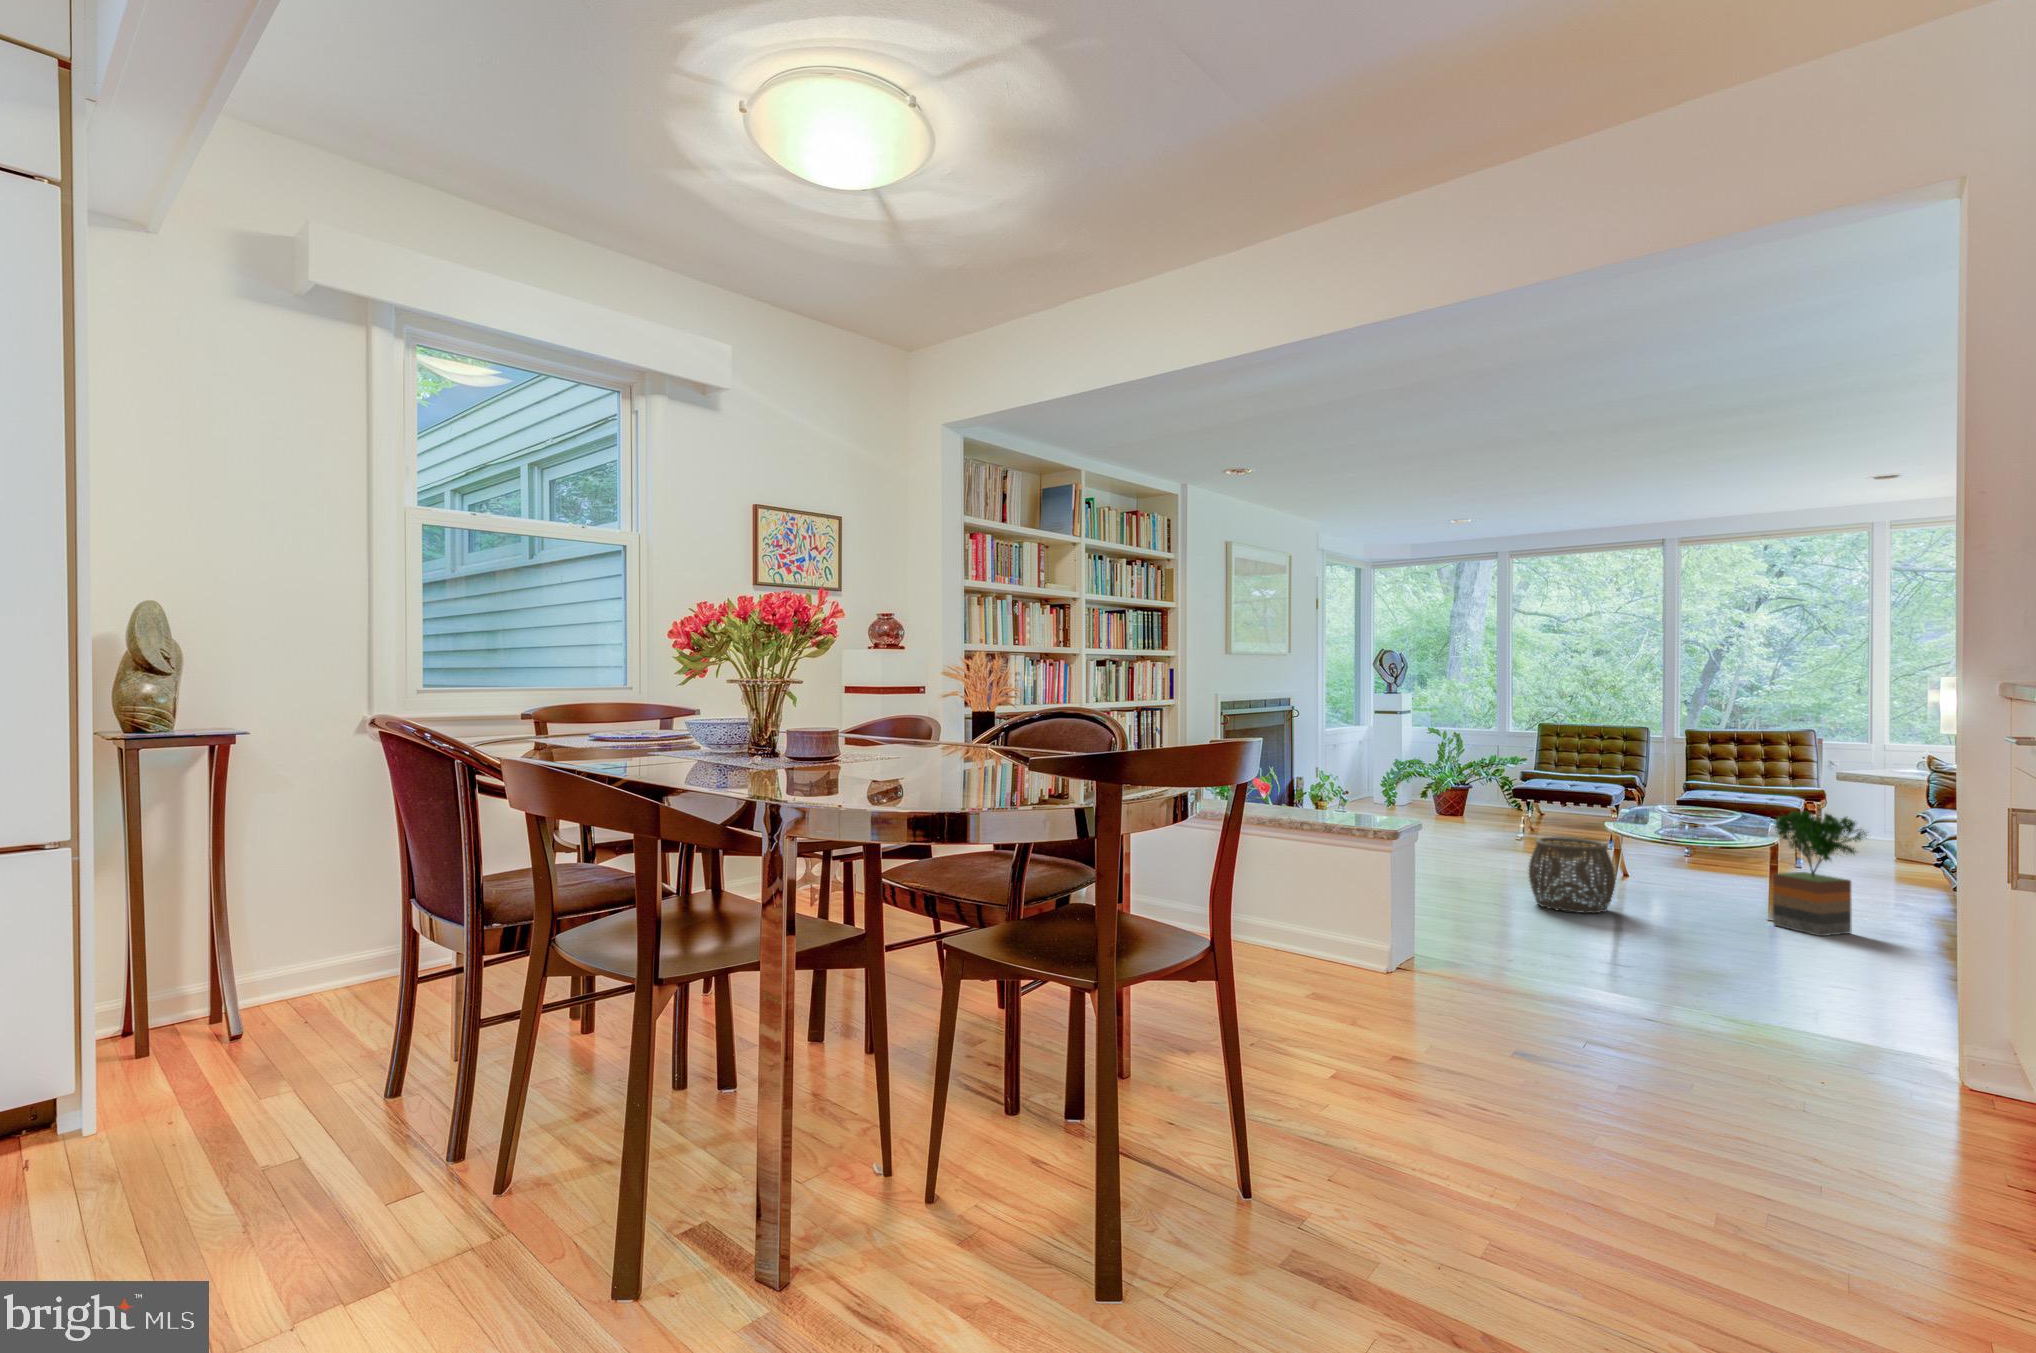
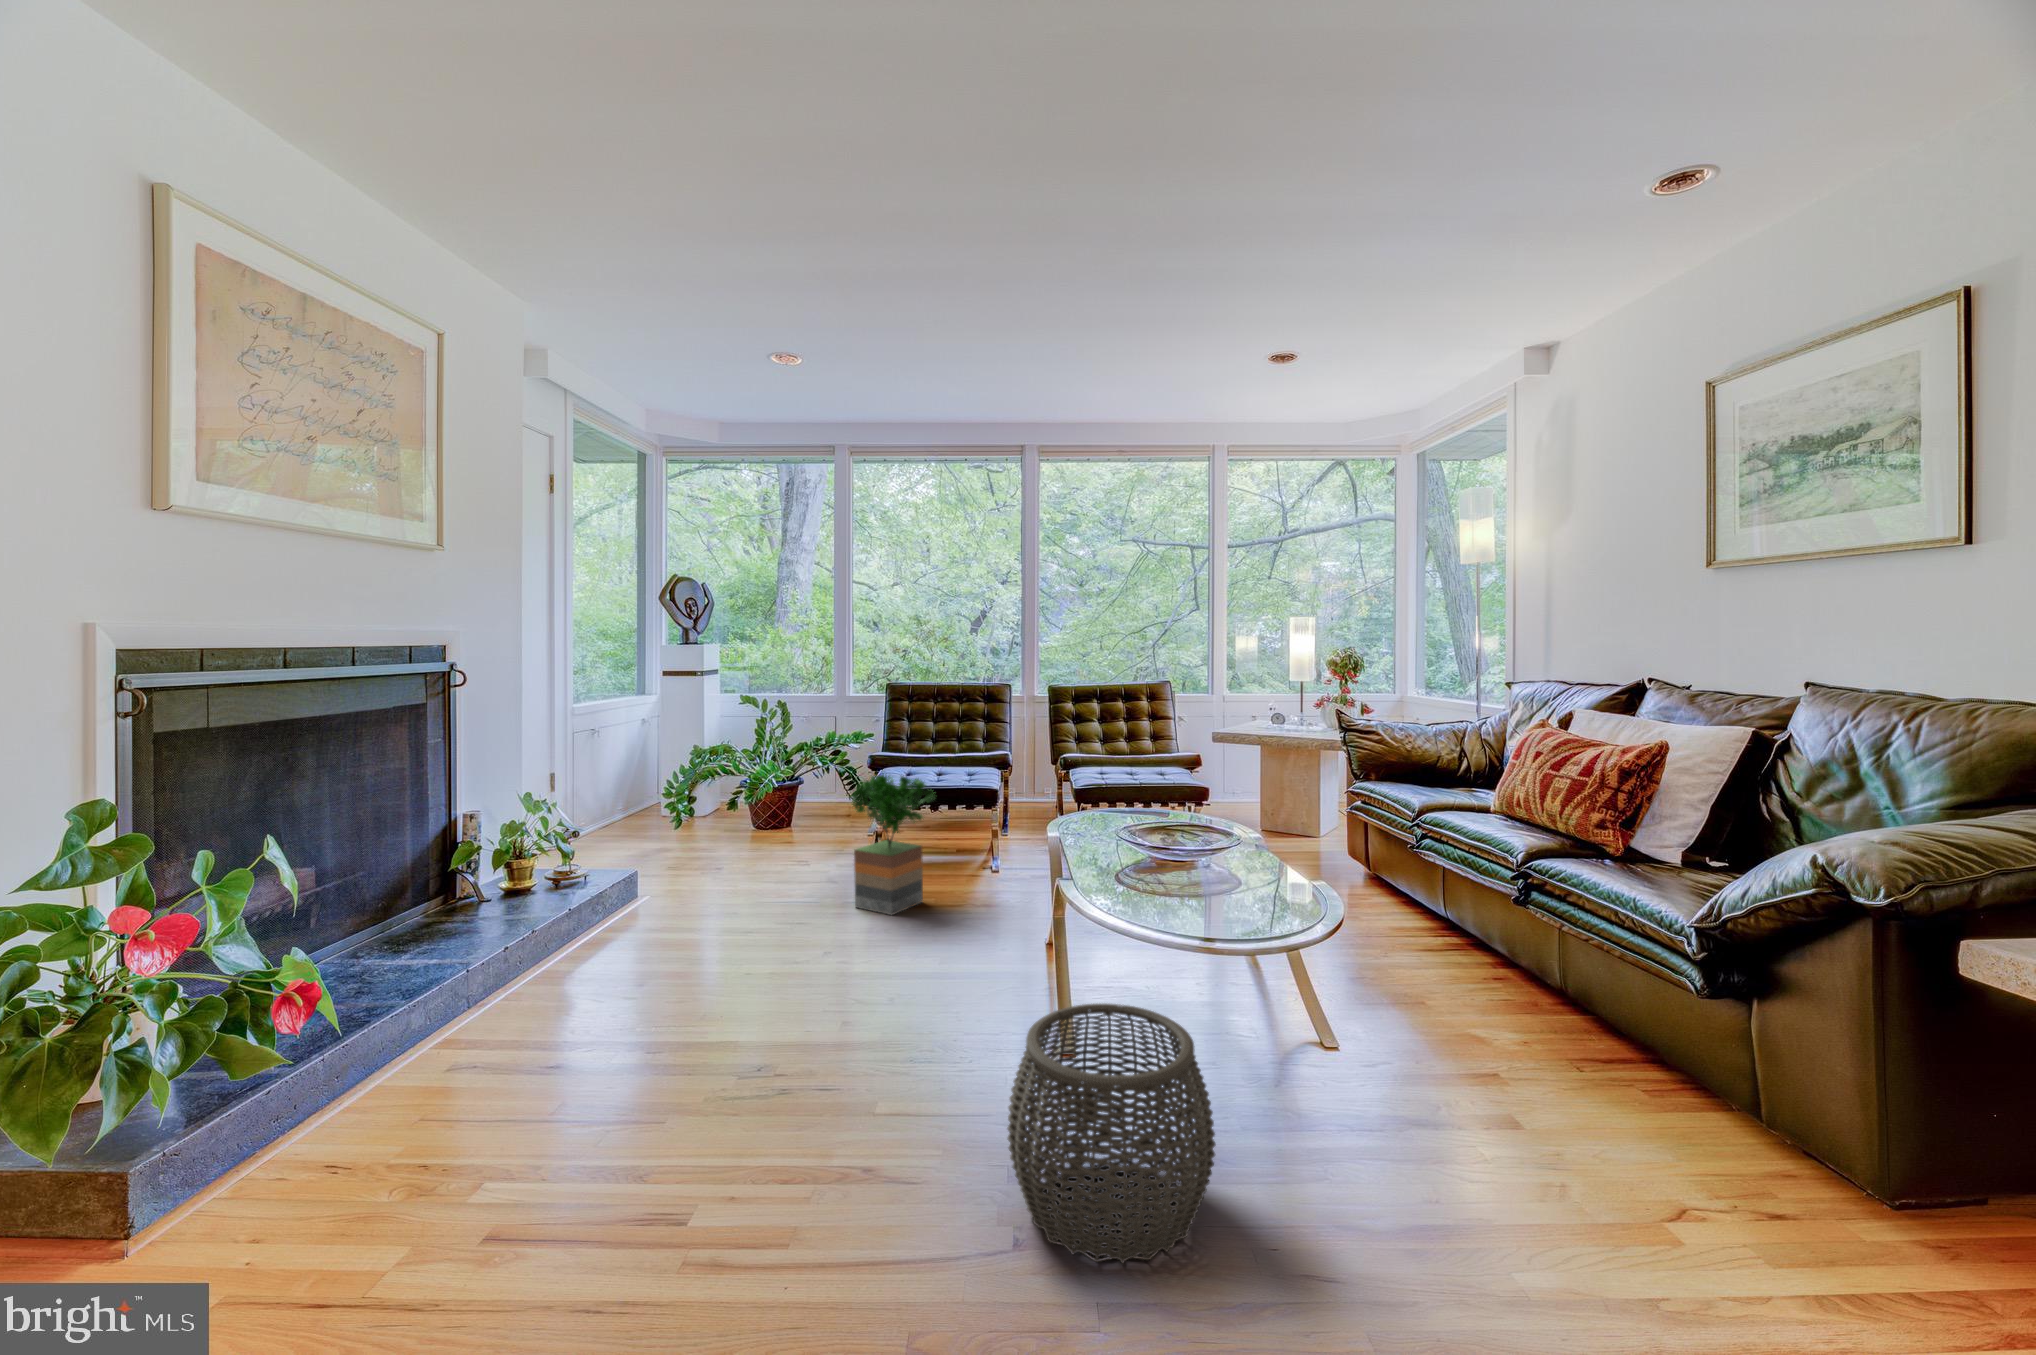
potted tree: present [1773,811,1867,936] -> present [852,775,933,915]

